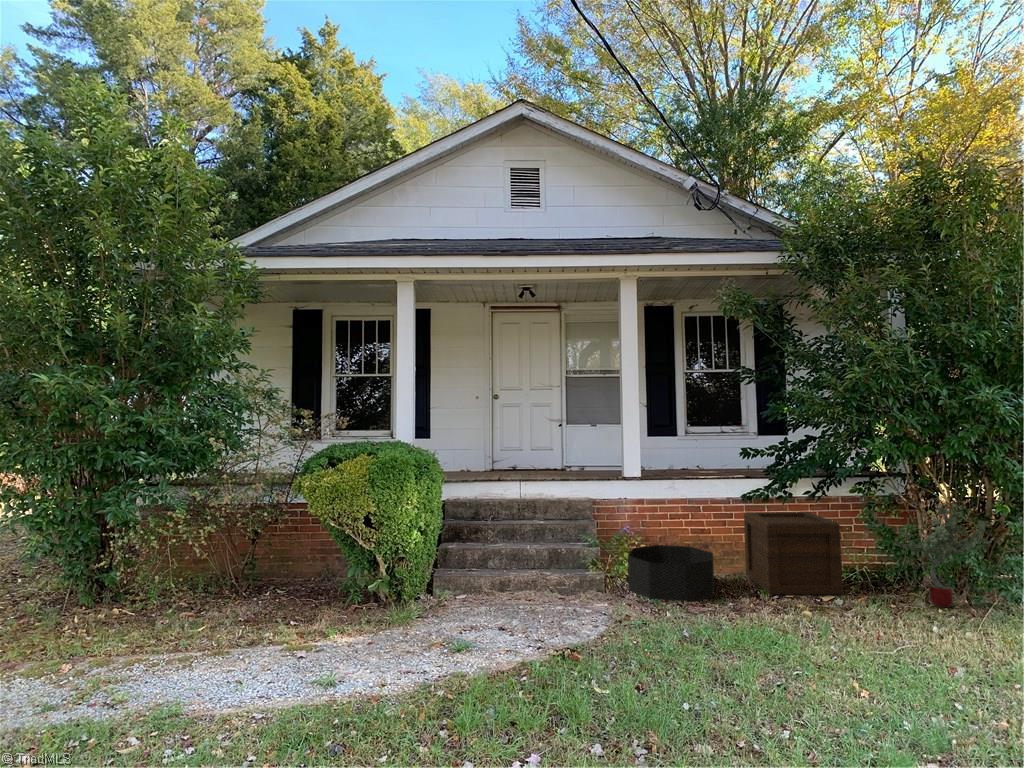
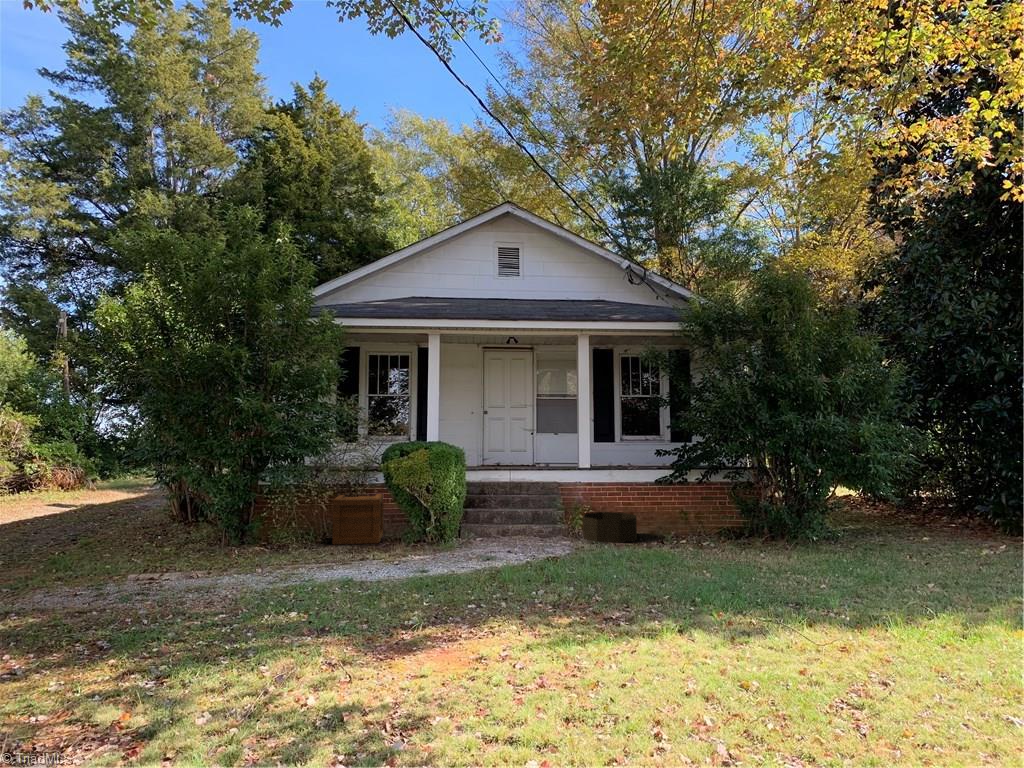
potted tree: present [894,504,990,608] -> none [742,481,793,543]
wooden crate: present [744,512,843,595] -> present [332,494,384,545]

